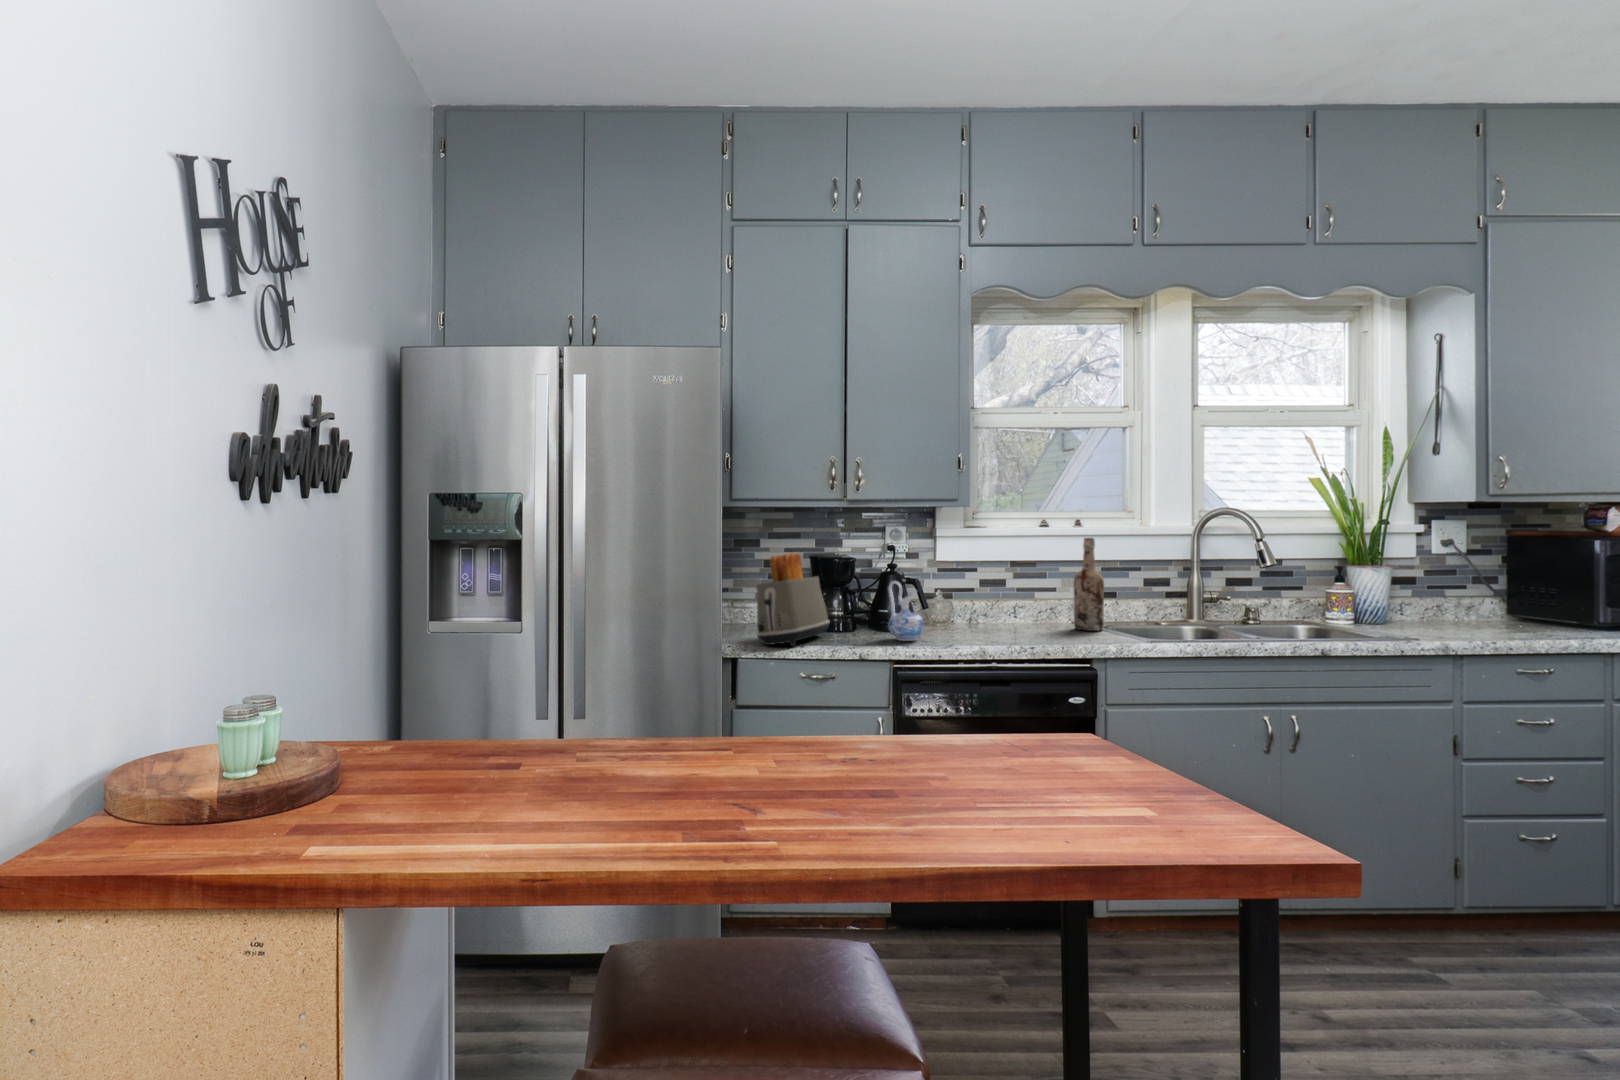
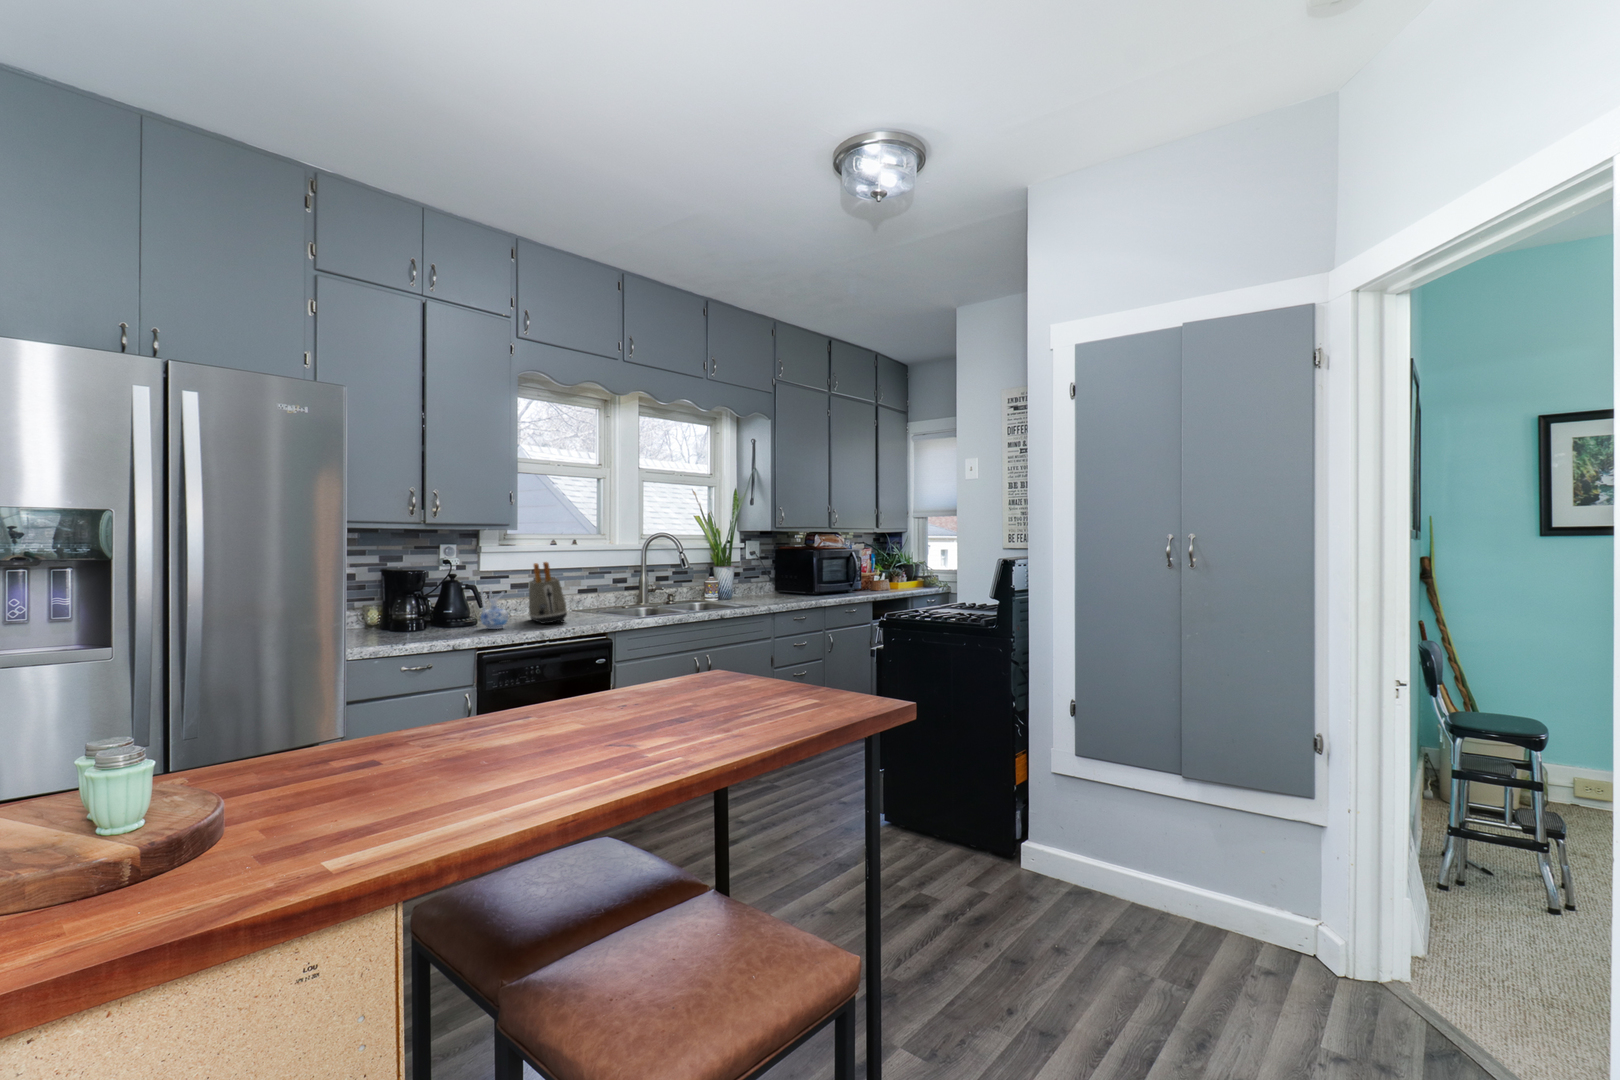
wine bottle: present [1074,538,1104,631] -> none [586,552,606,614]
toaster: present [756,553,830,646] -> present [529,562,567,624]

